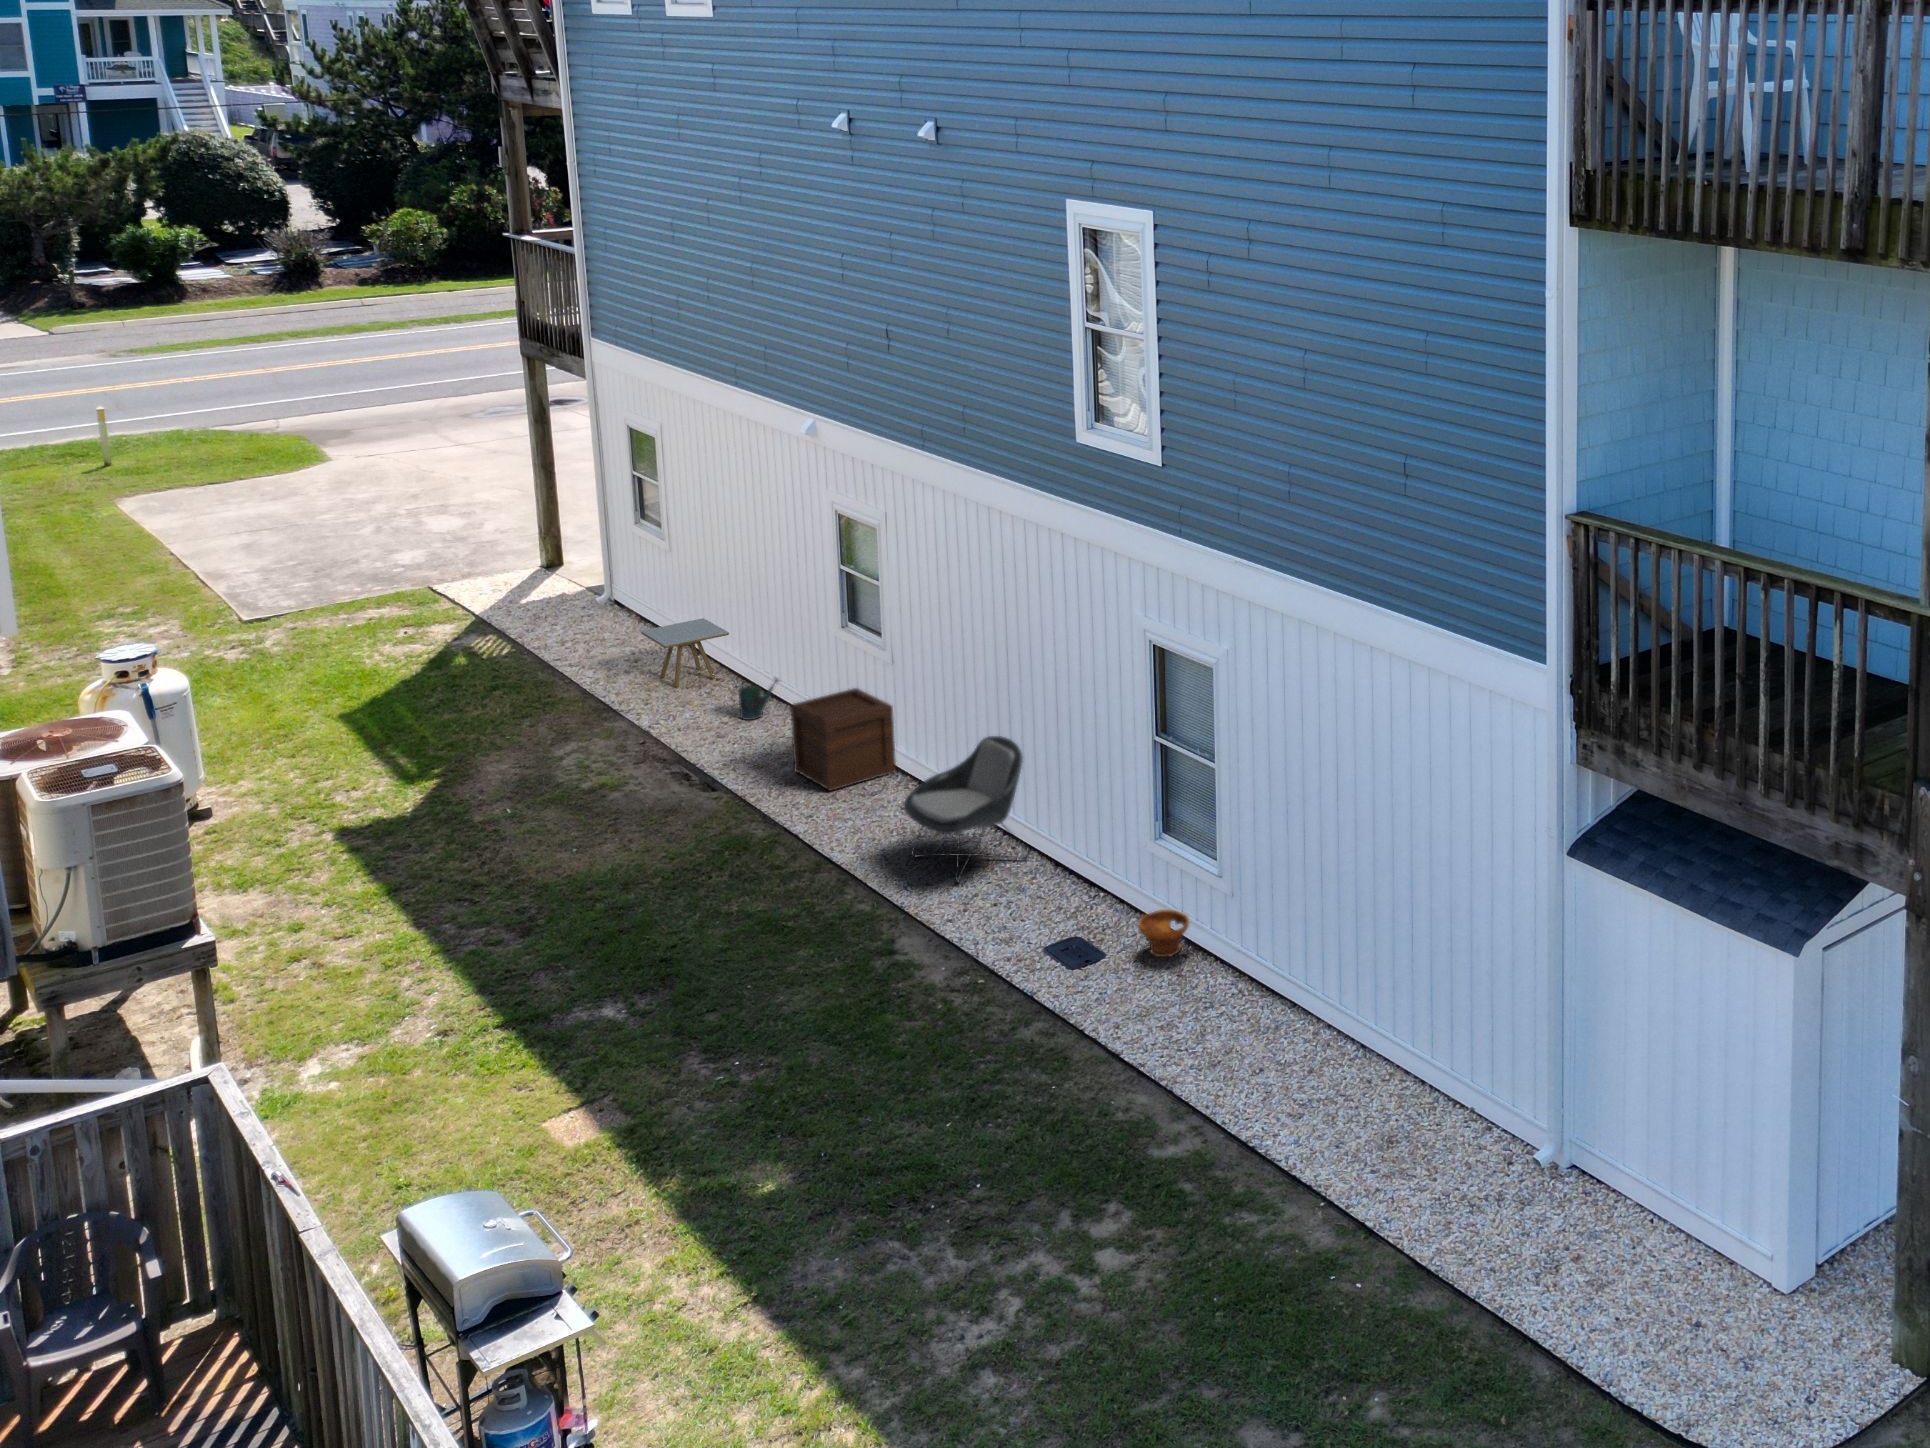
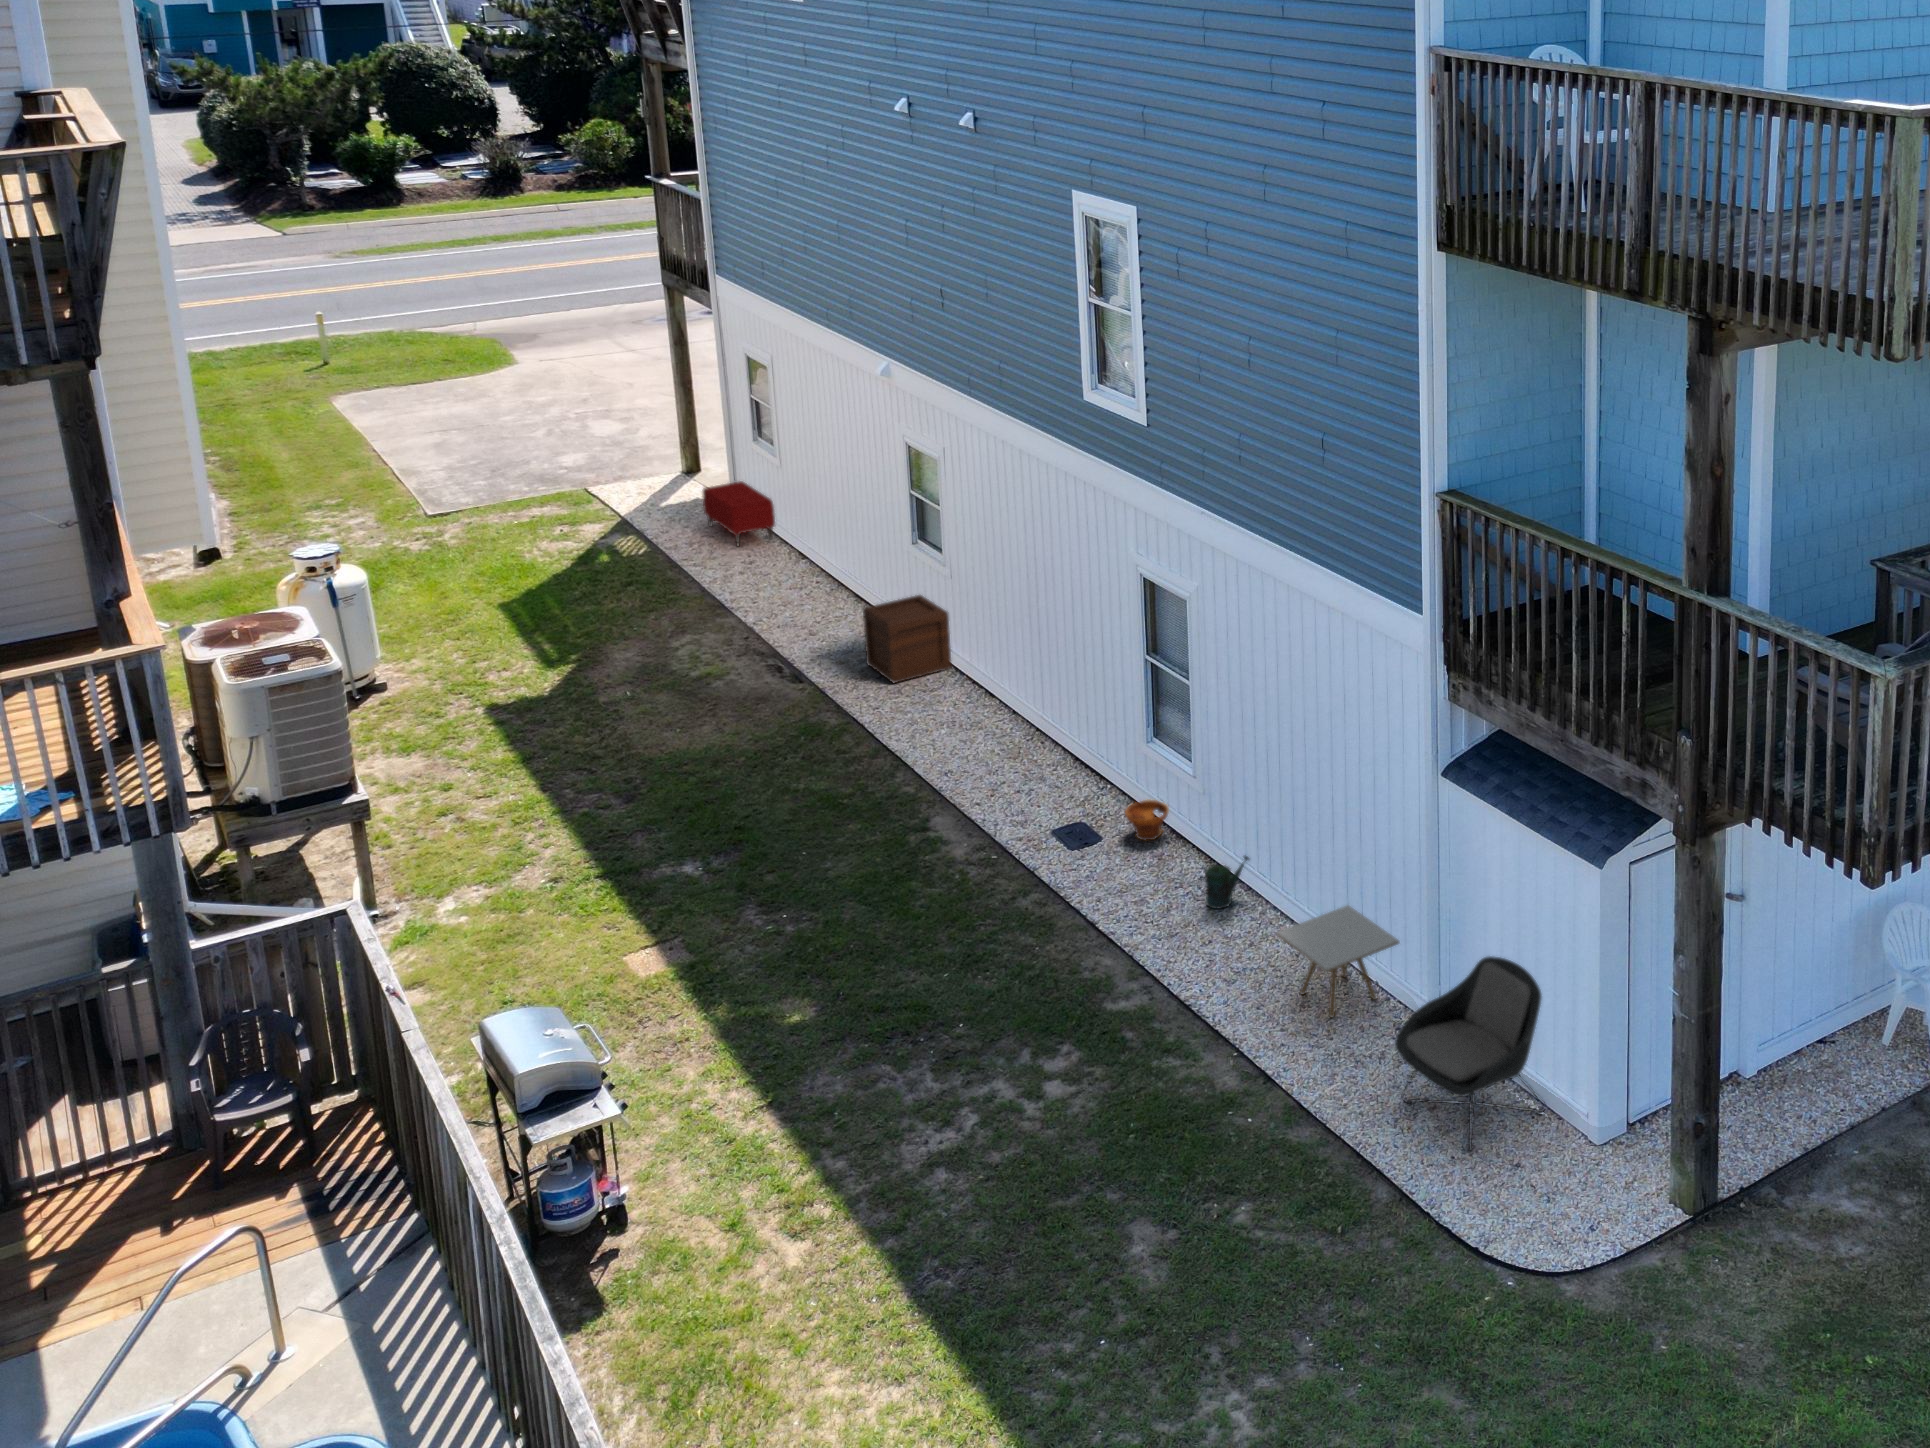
bench: none [576,573,664,647] -> present [702,481,775,545]
side table: present [641,618,729,687] -> present [1277,905,1399,1017]
watering can: present [732,677,779,720] -> present [1199,856,1249,909]
lounge chair: present [903,736,1029,882] -> present [1395,956,1546,1150]

